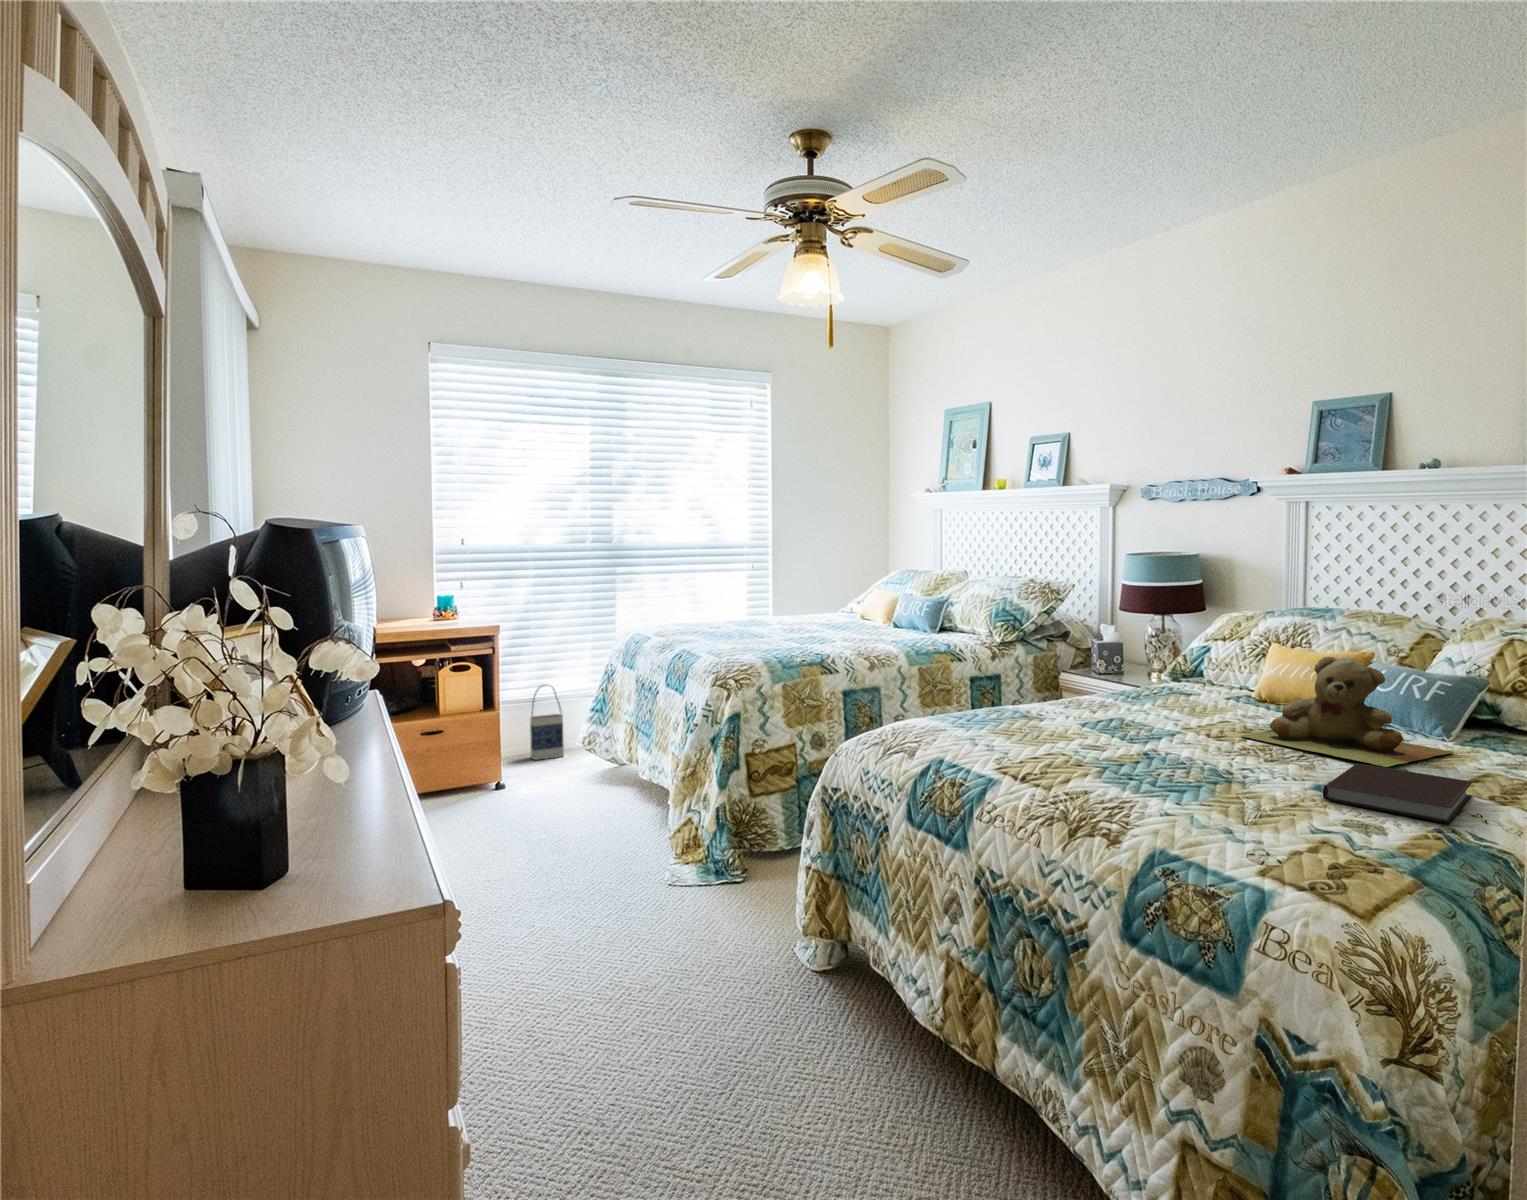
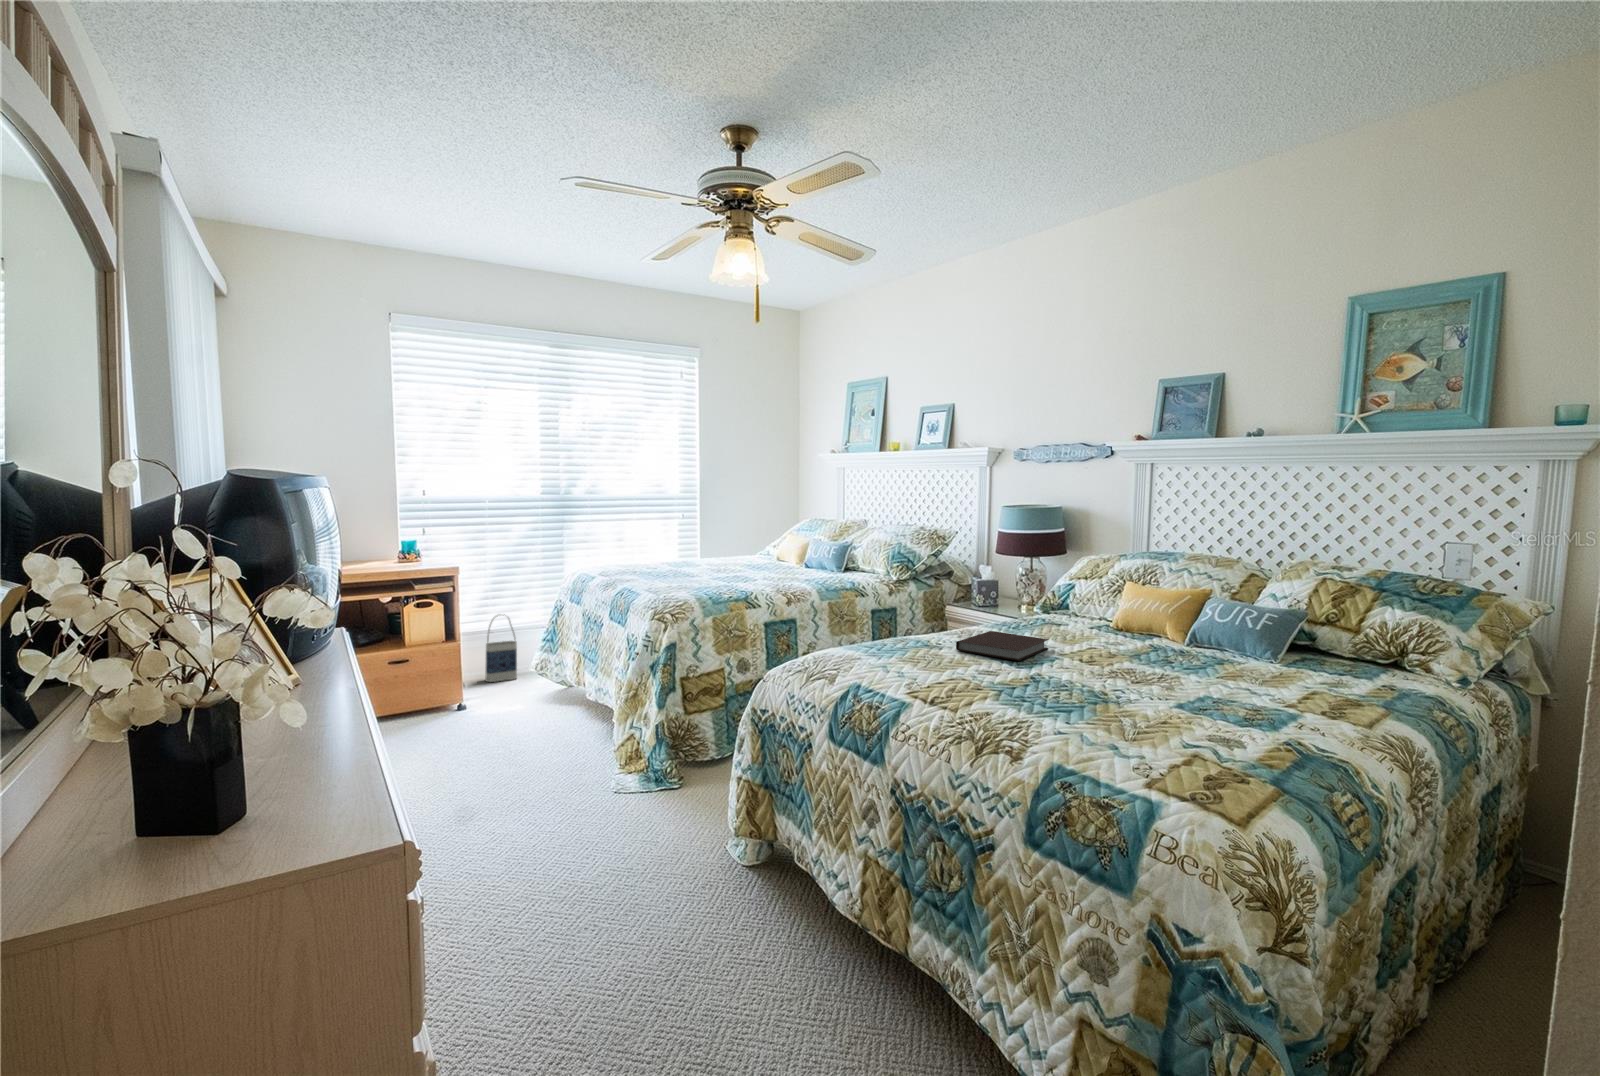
teddy bear: present [1241,657,1453,767] -> none [1106,593,1274,685]
notebook: present [1323,764,1473,823] -> present [956,631,1048,661]

